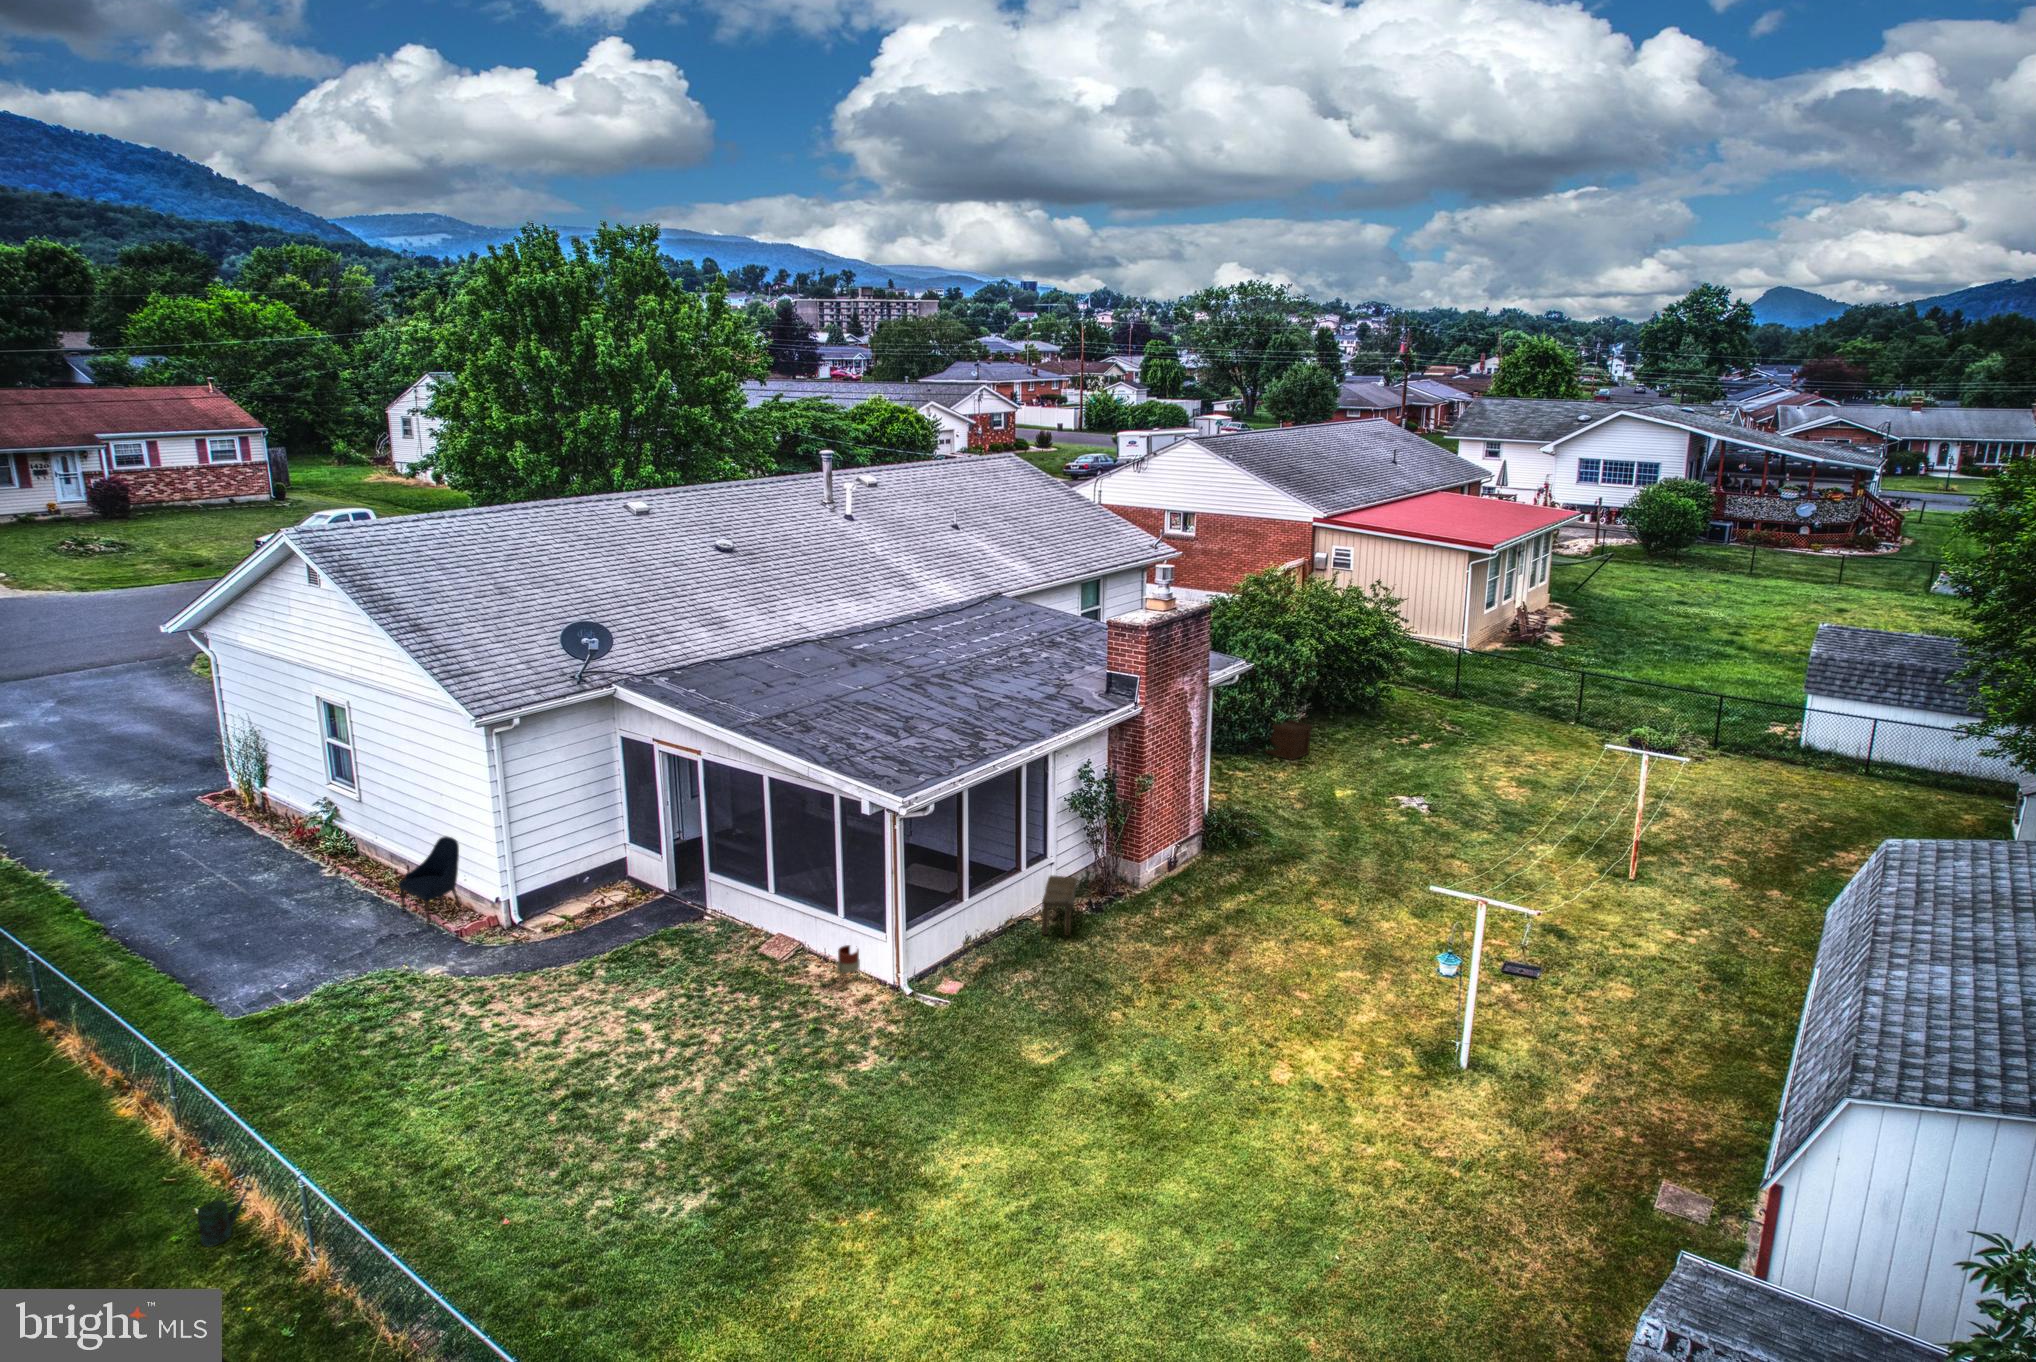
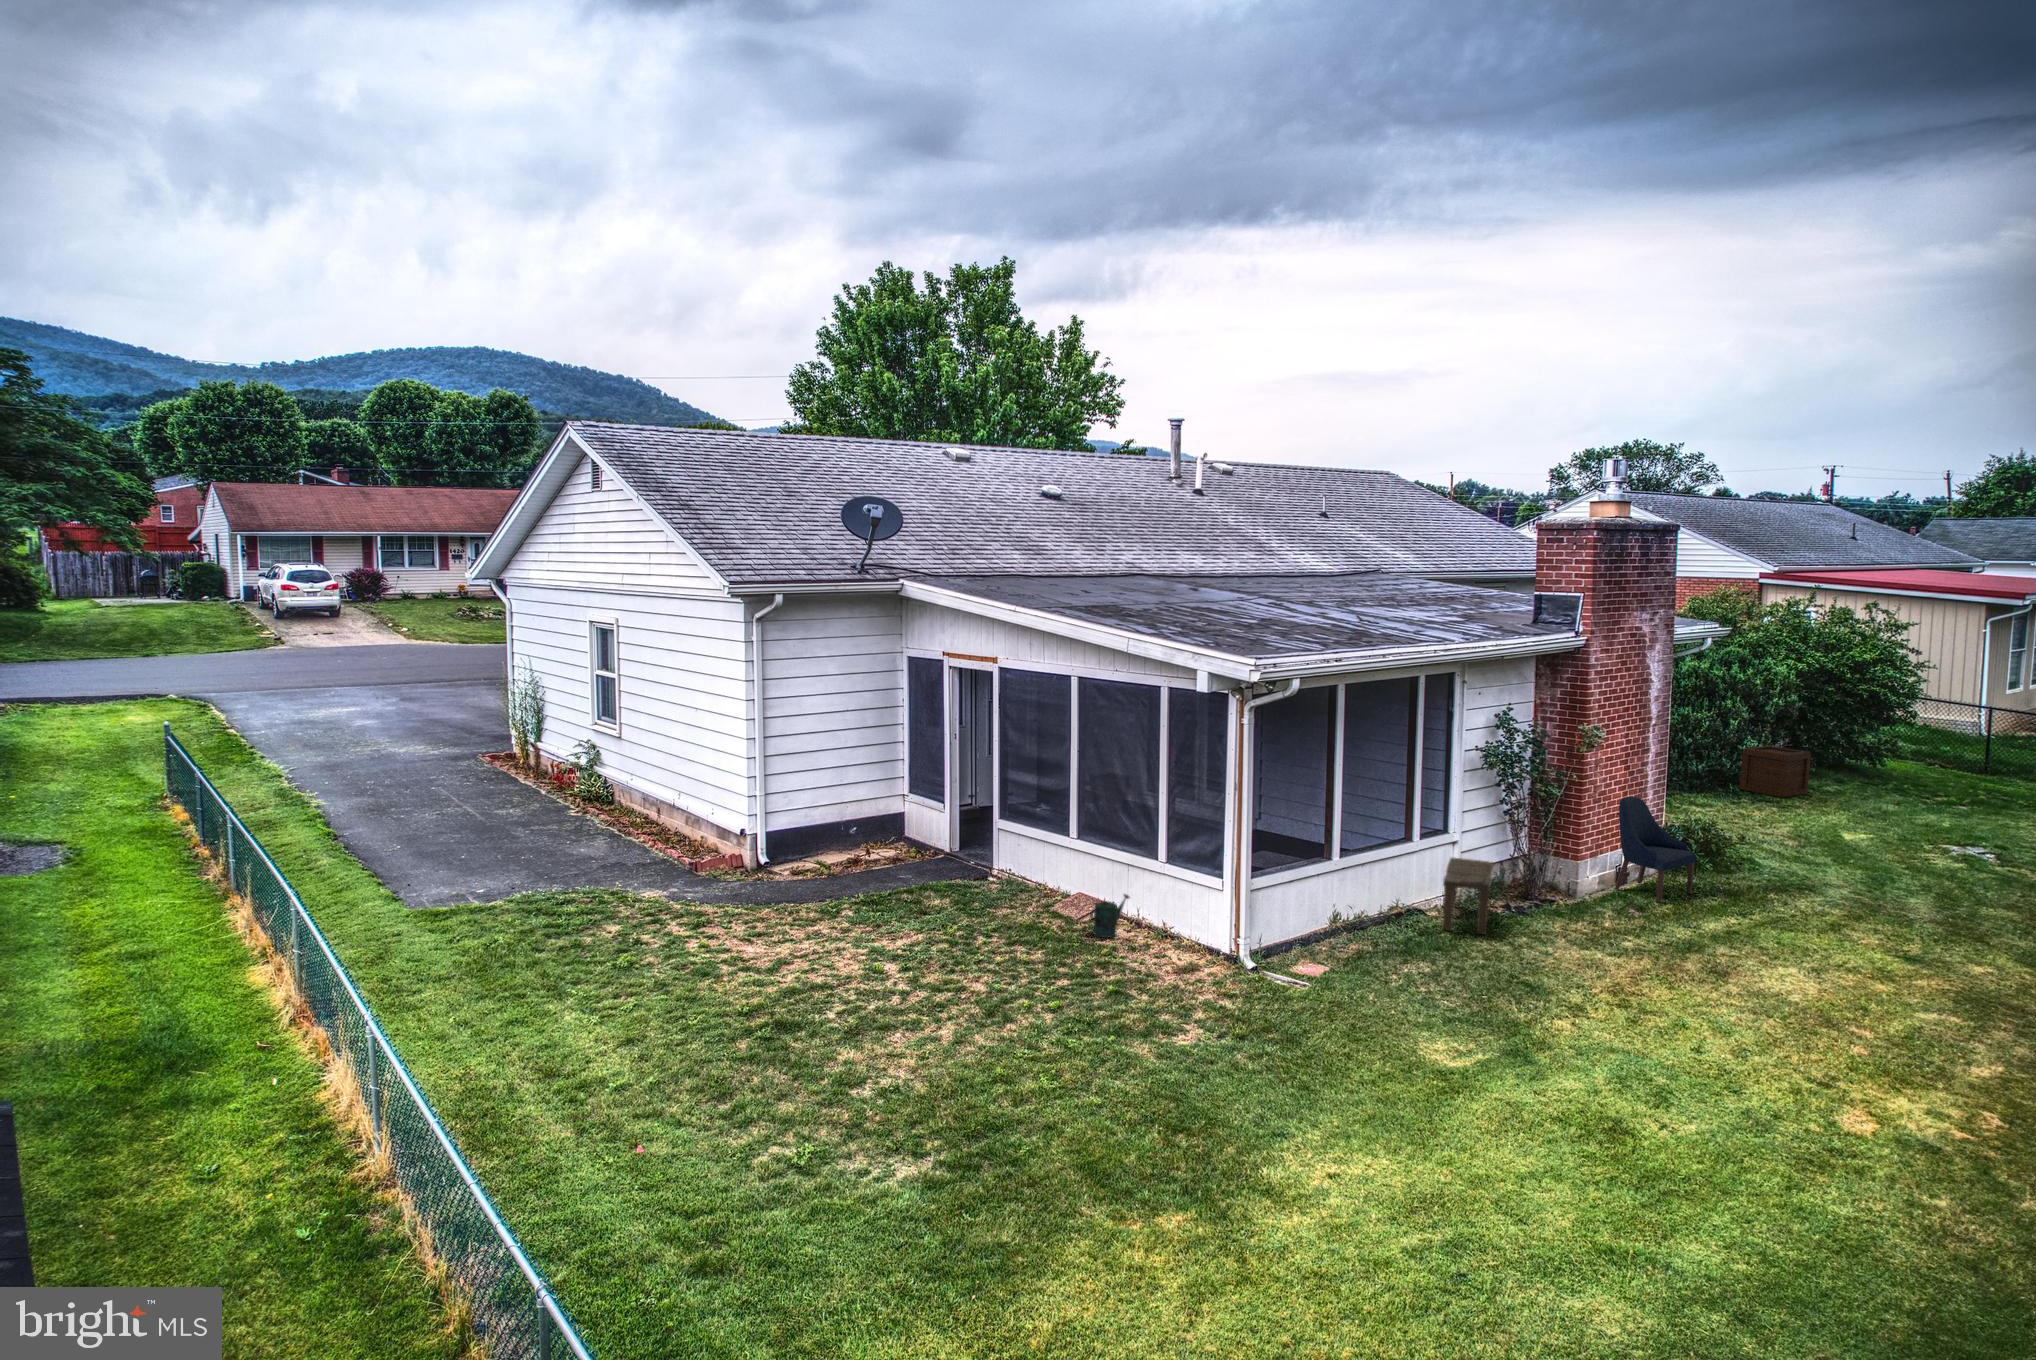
chair: present [398,836,462,924] -> present [1615,797,1696,903]
planter: present [838,945,860,973] -> none [1149,901,1180,951]
watering can: present [187,1186,253,1247] -> present [1090,894,1129,938]

